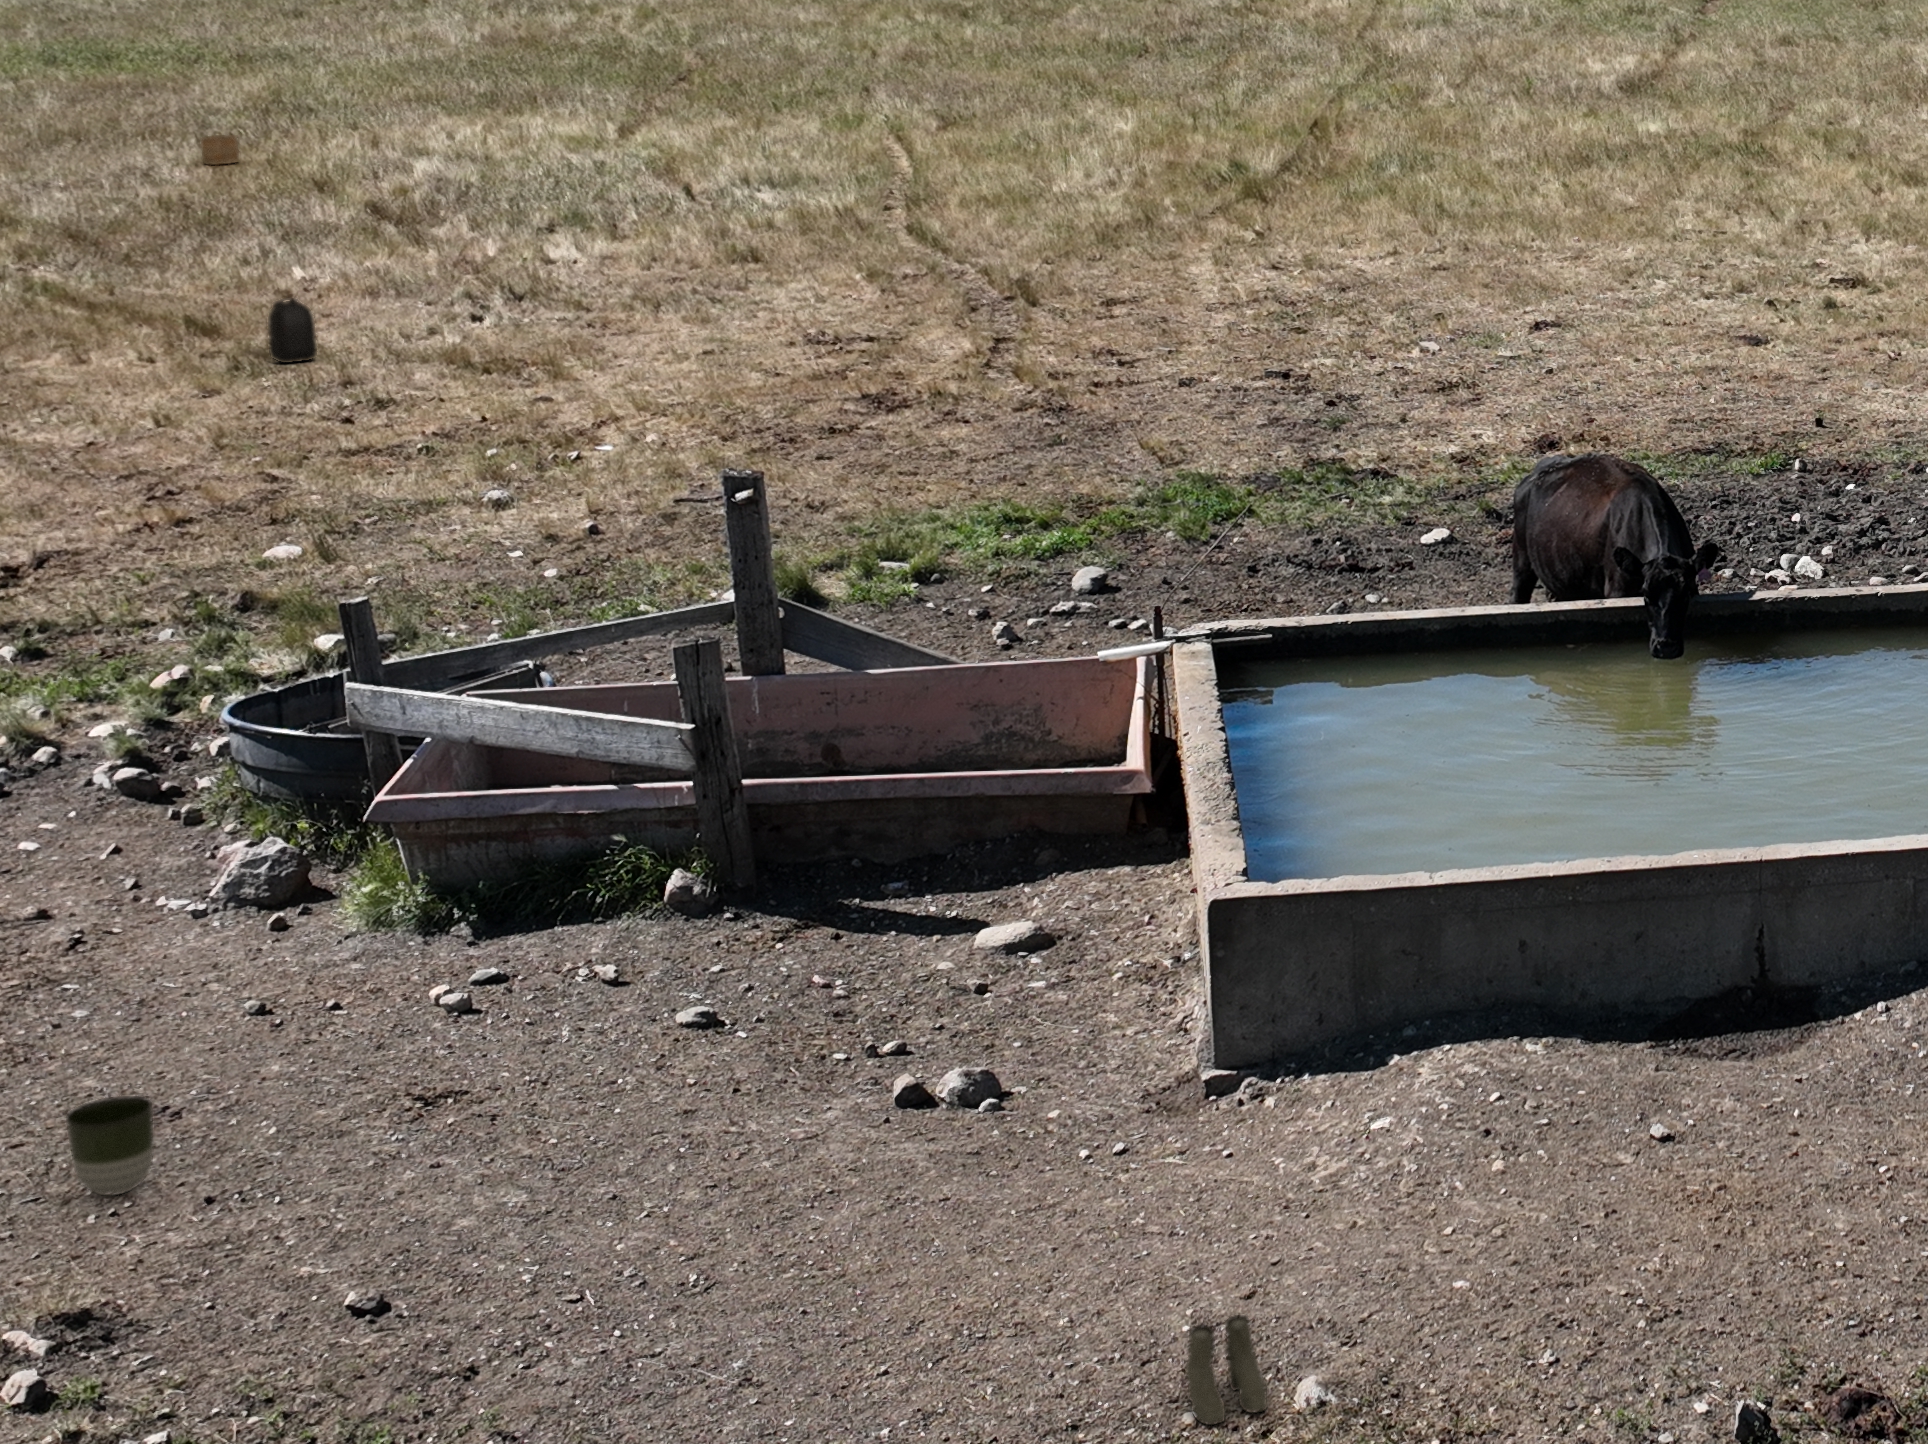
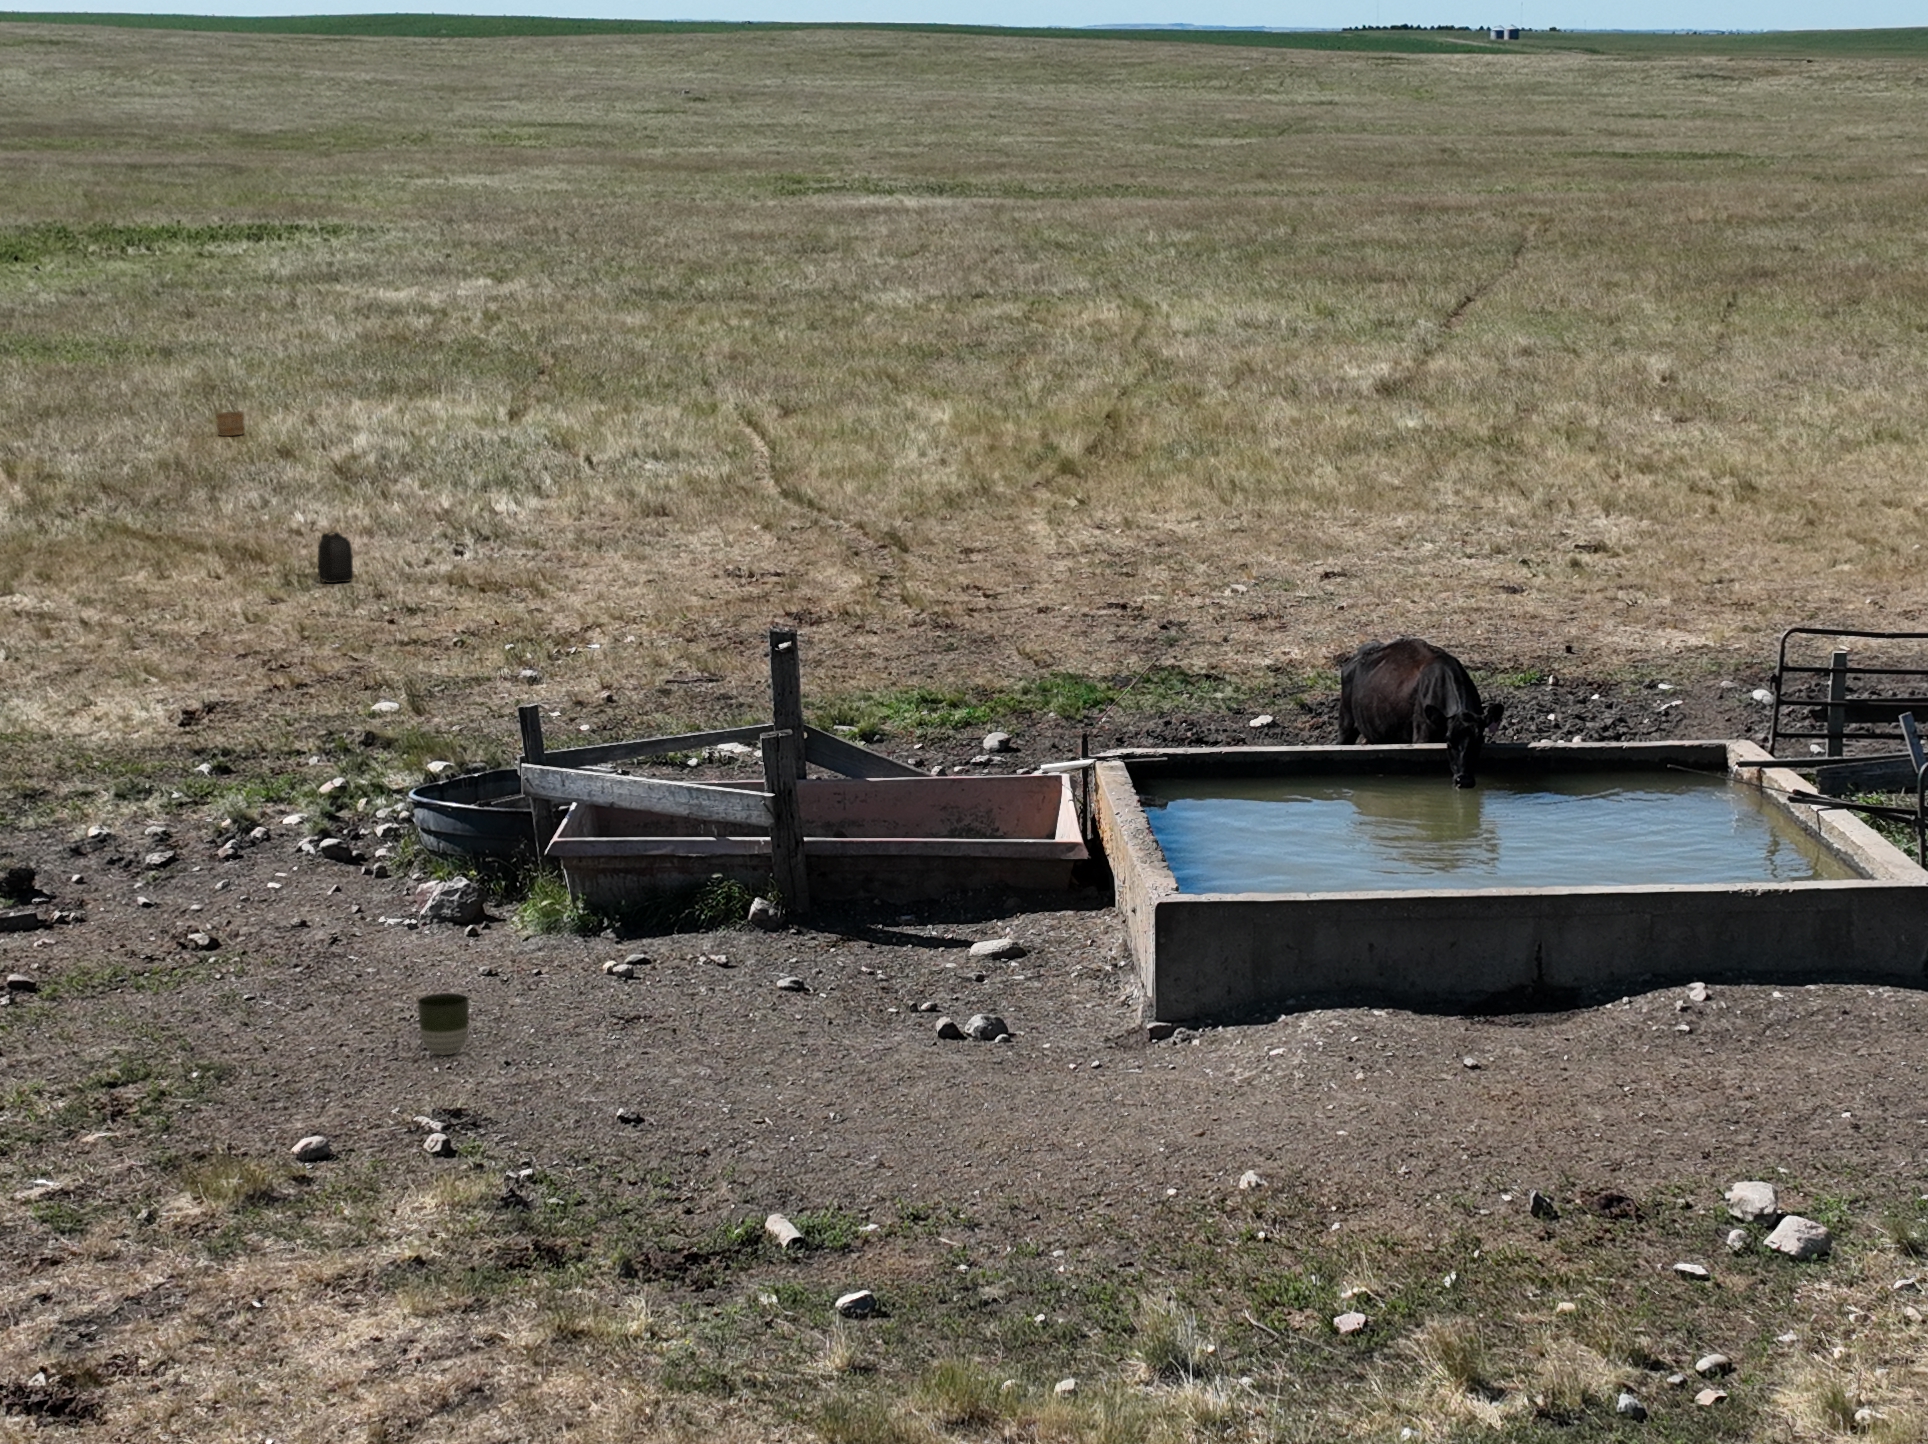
boots: present [1186,1315,1268,1425] -> none [1166,1127,1220,1191]

